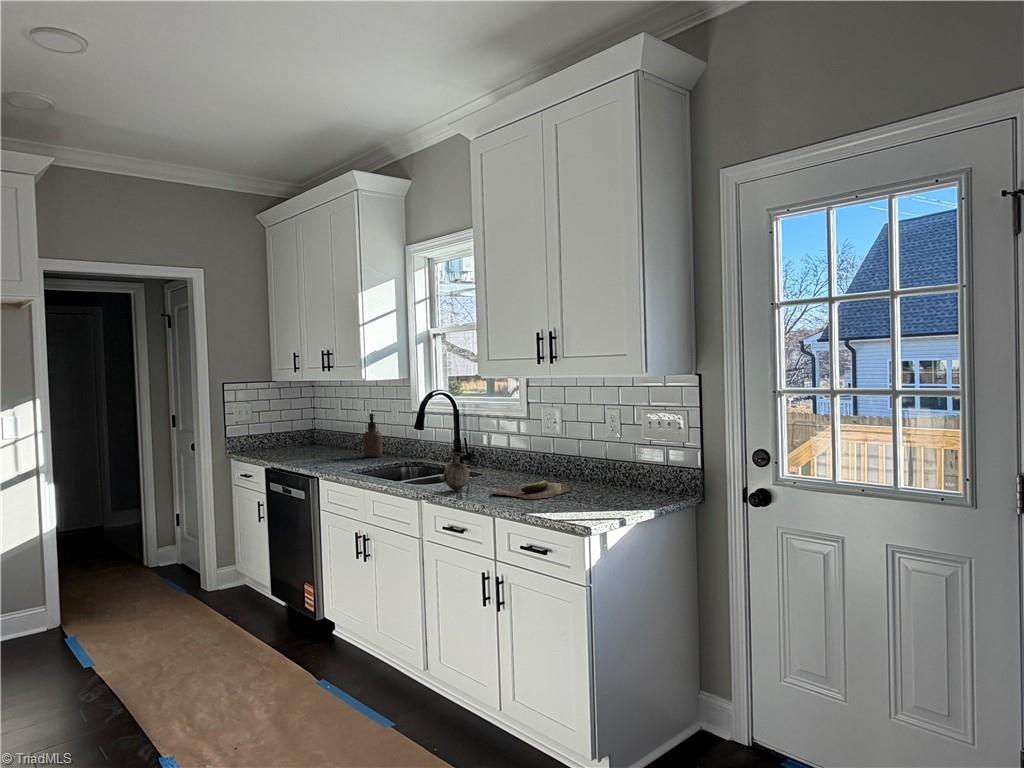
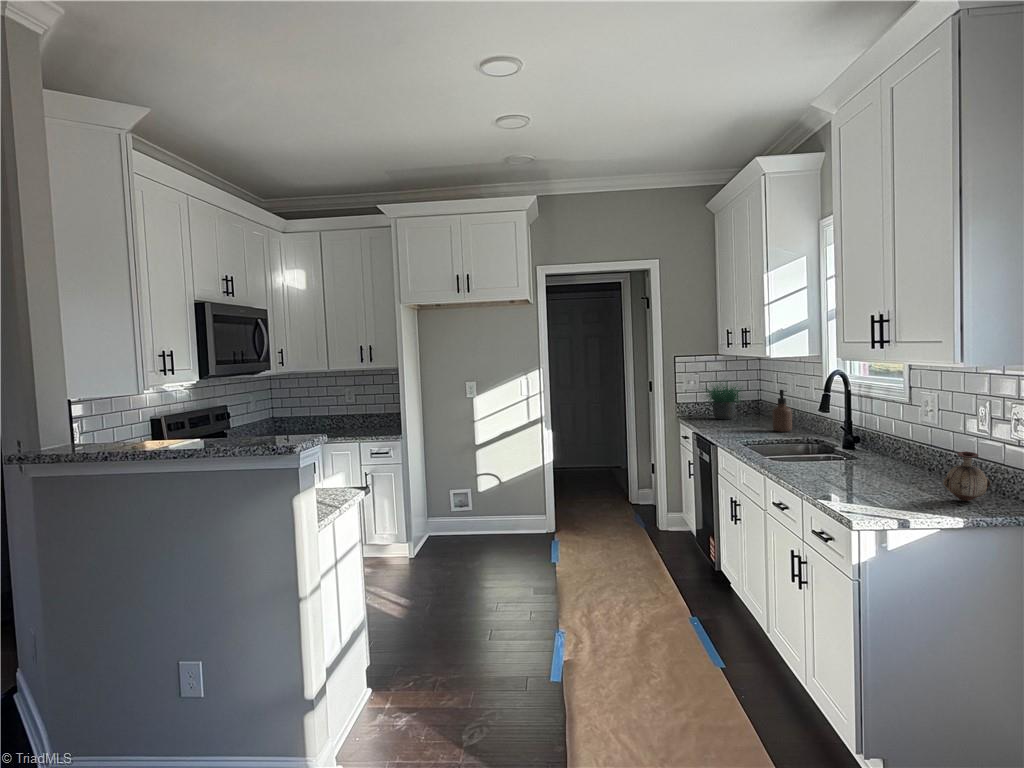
potted plant: none [262,394,323,450] -> present [704,381,741,420]
vase: present [443,453,471,490] -> present [943,452,990,501]
cutting board: present [492,481,570,499] -> none [823,471,930,489]

